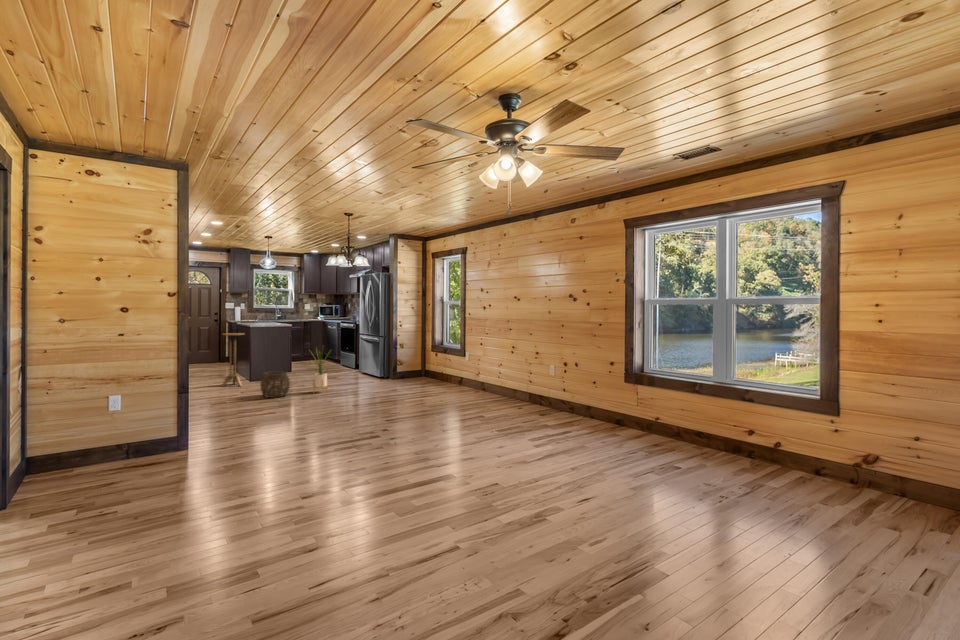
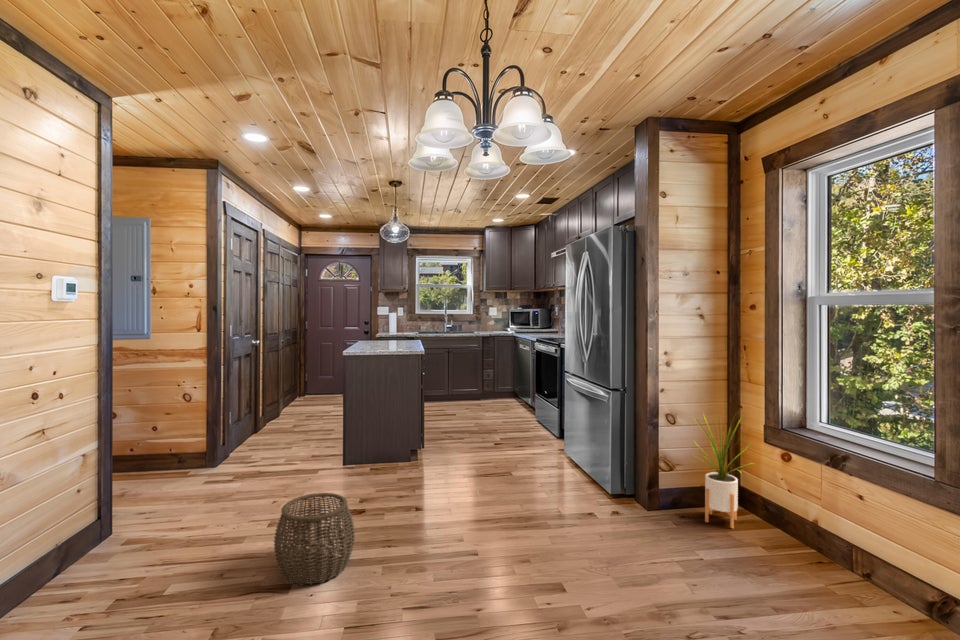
side table: present [222,333,244,386] -> none [276,370,322,487]
house plant: present [313,352,328,393] -> present [701,413,750,528]

